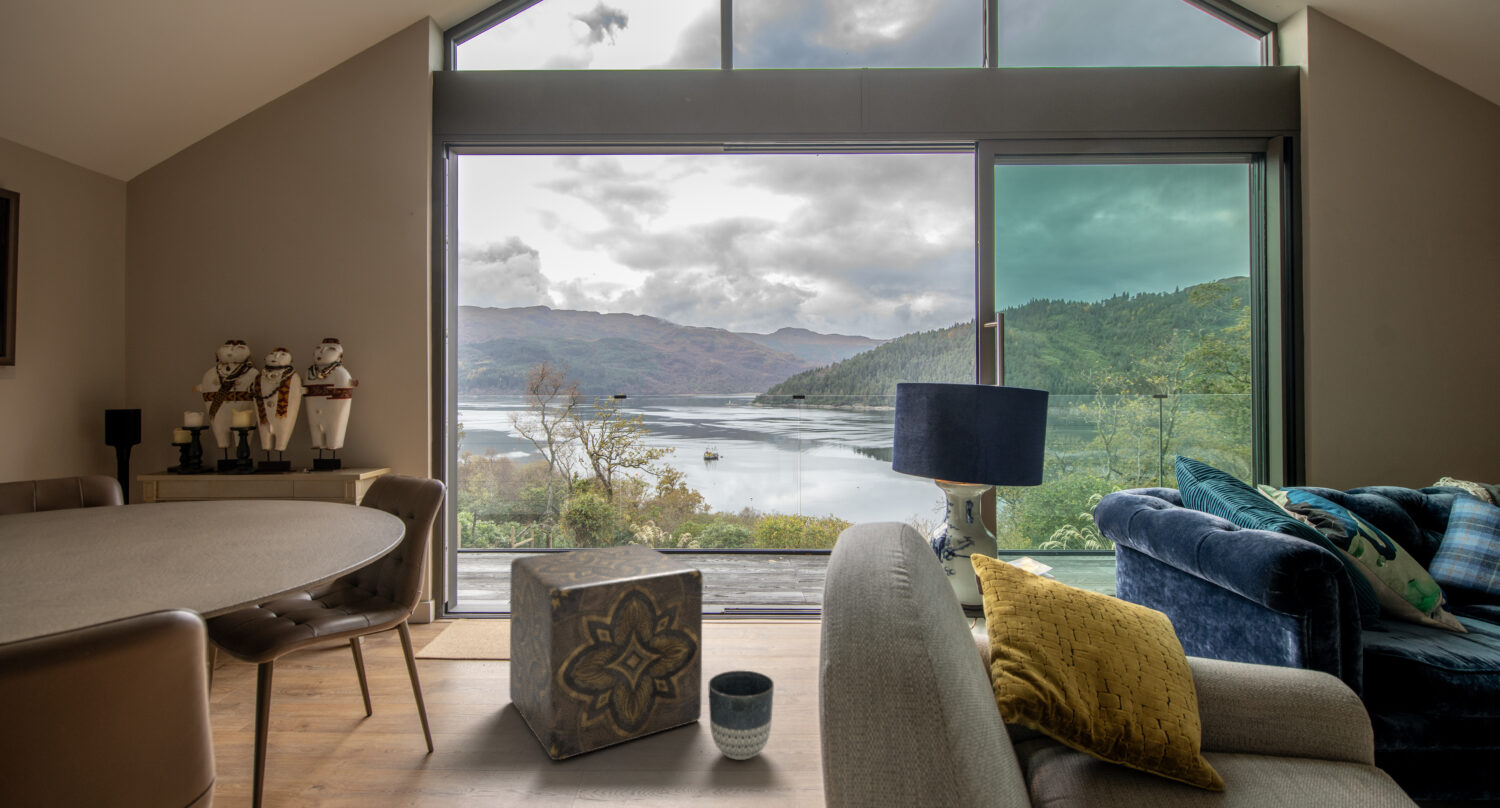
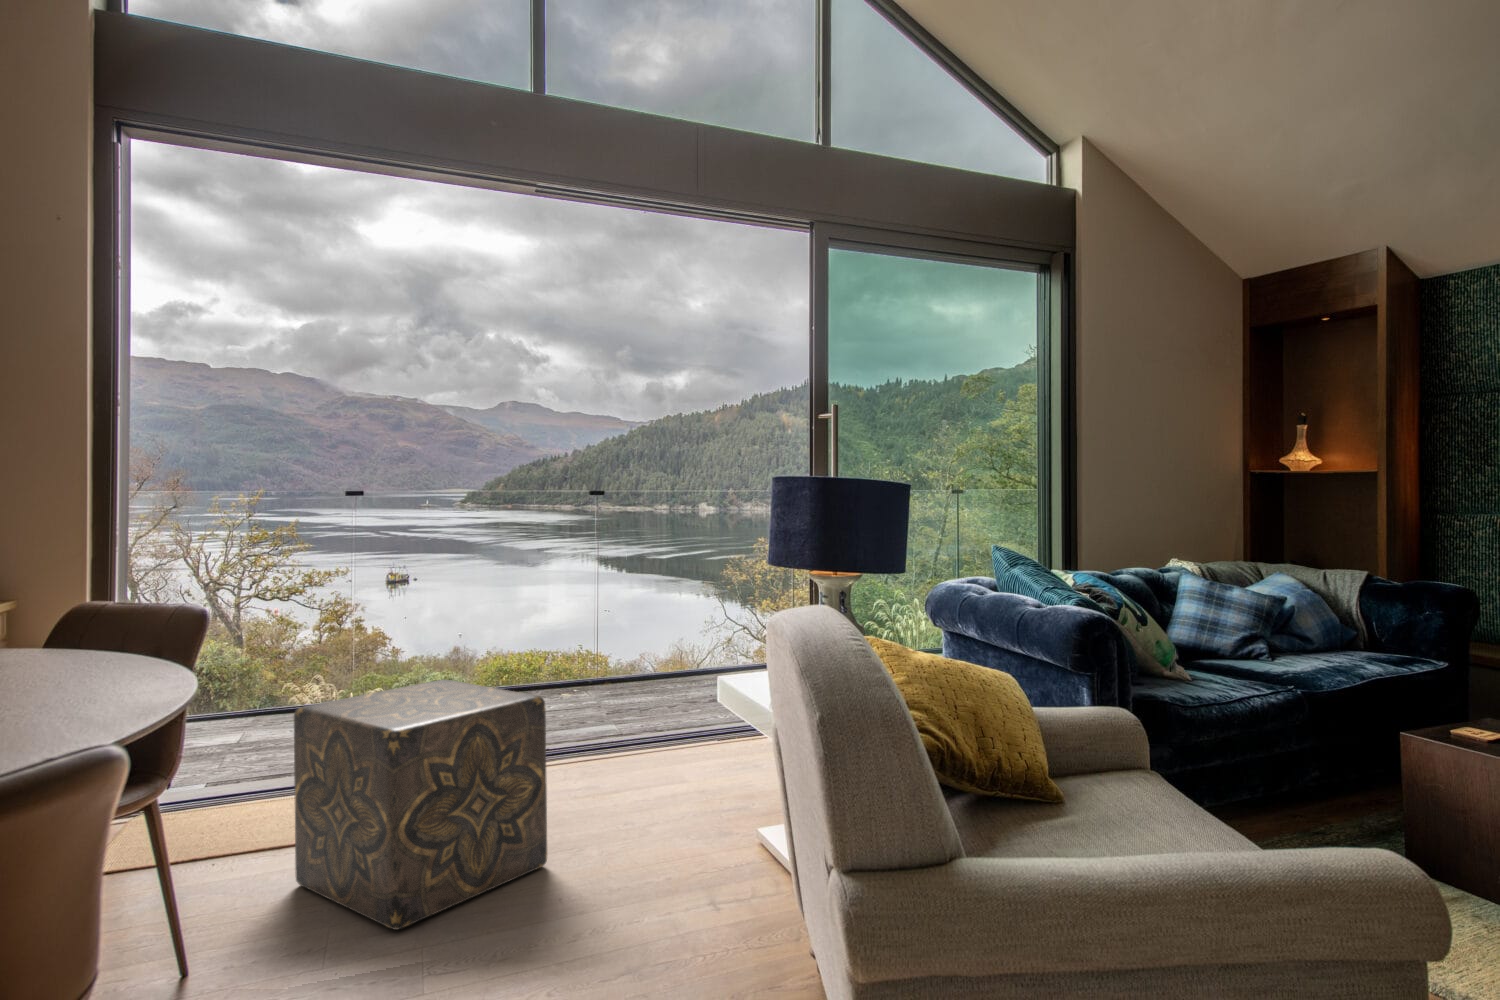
planter: present [709,670,774,760] -> none [569,799,640,892]

